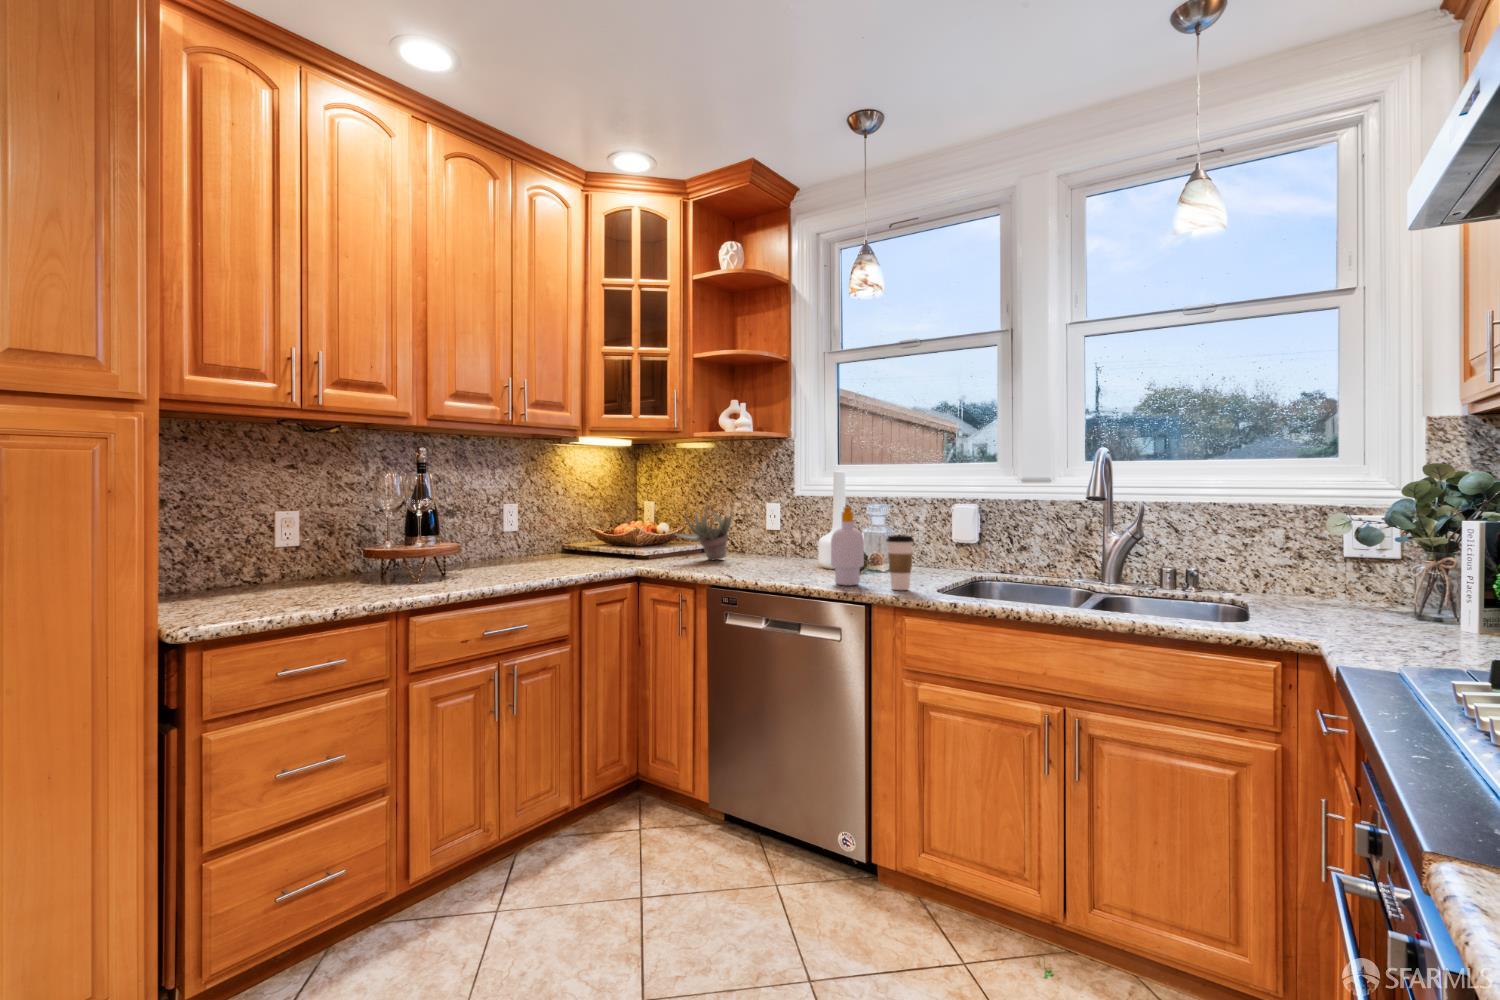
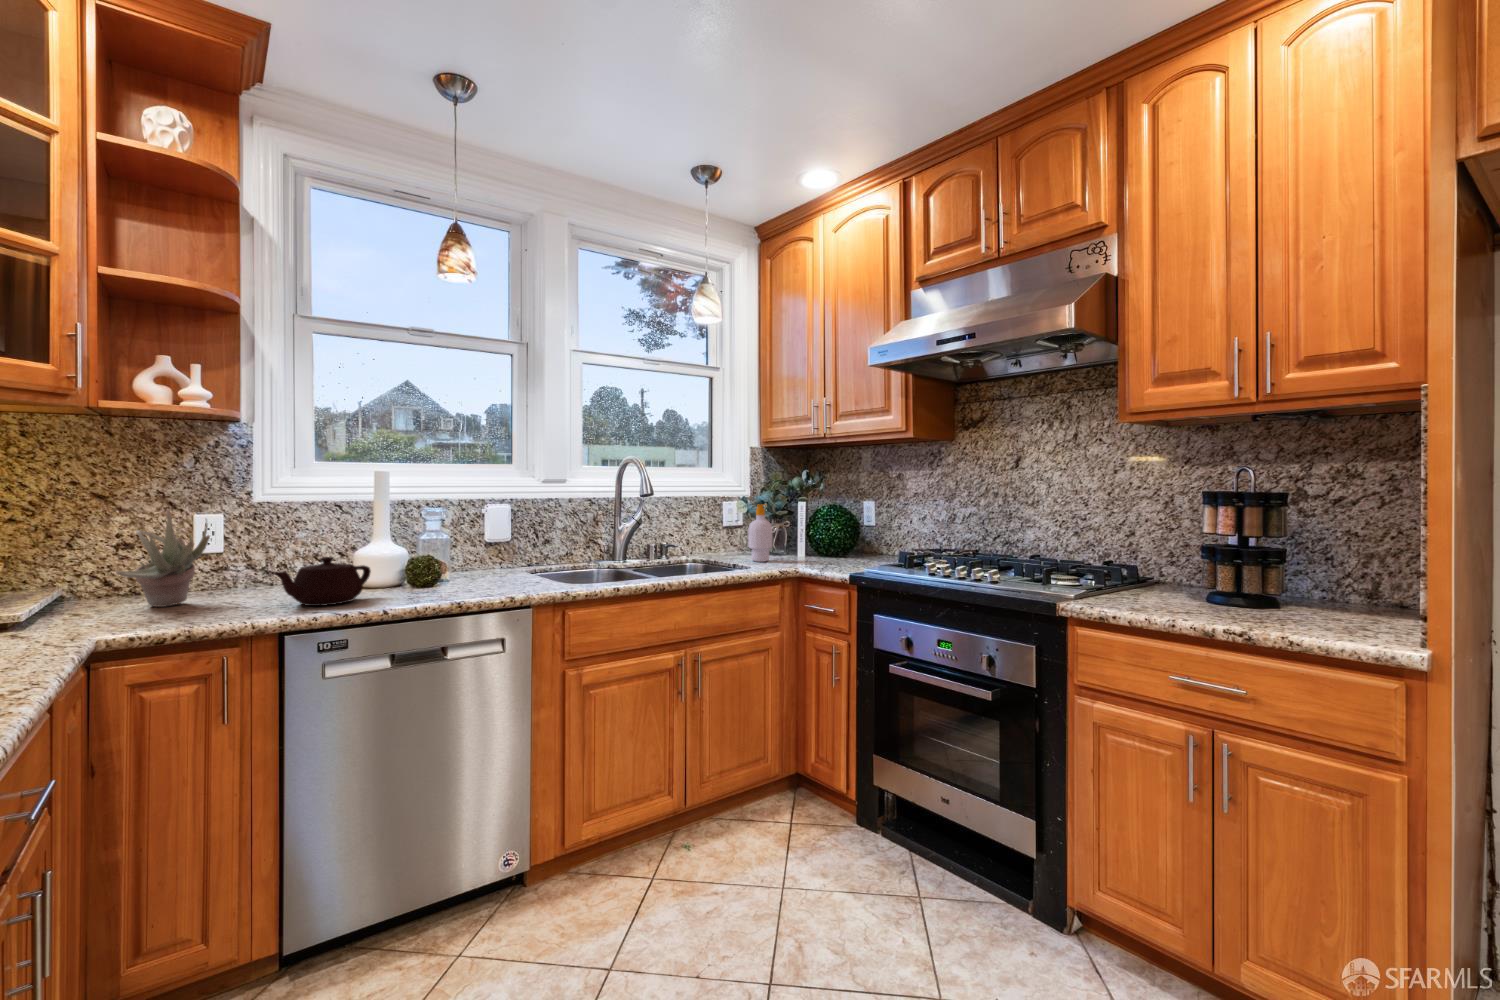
soap bottle: present [831,507,864,586] -> present [748,504,773,562]
coffee cup: present [887,535,914,590] -> none [527,536,554,589]
teapot: none [723,537,793,573] -> present [273,557,371,606]

